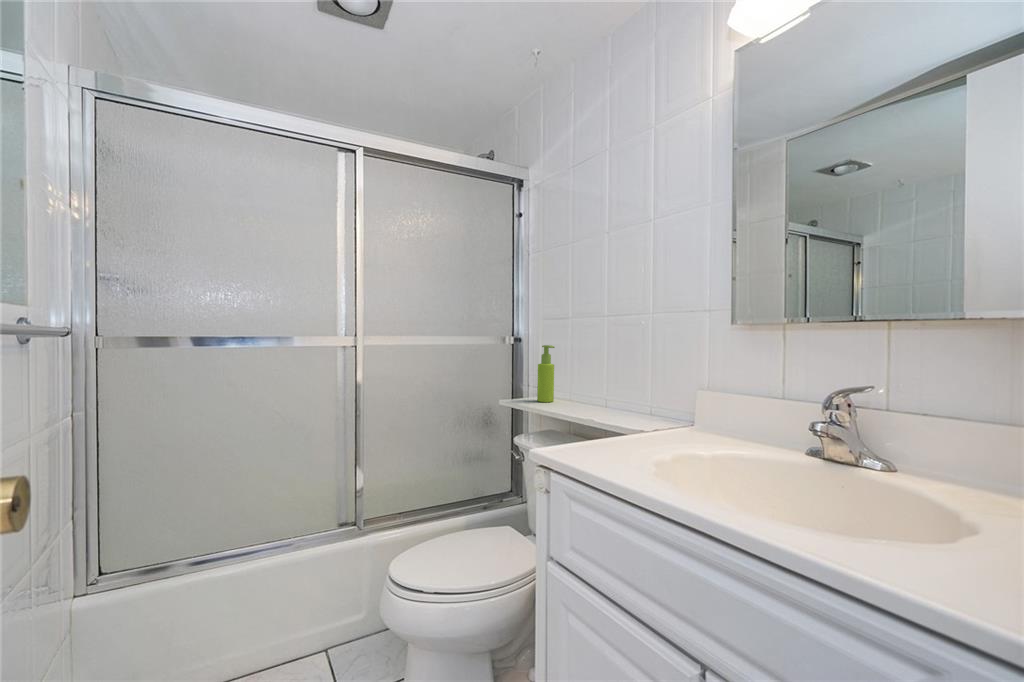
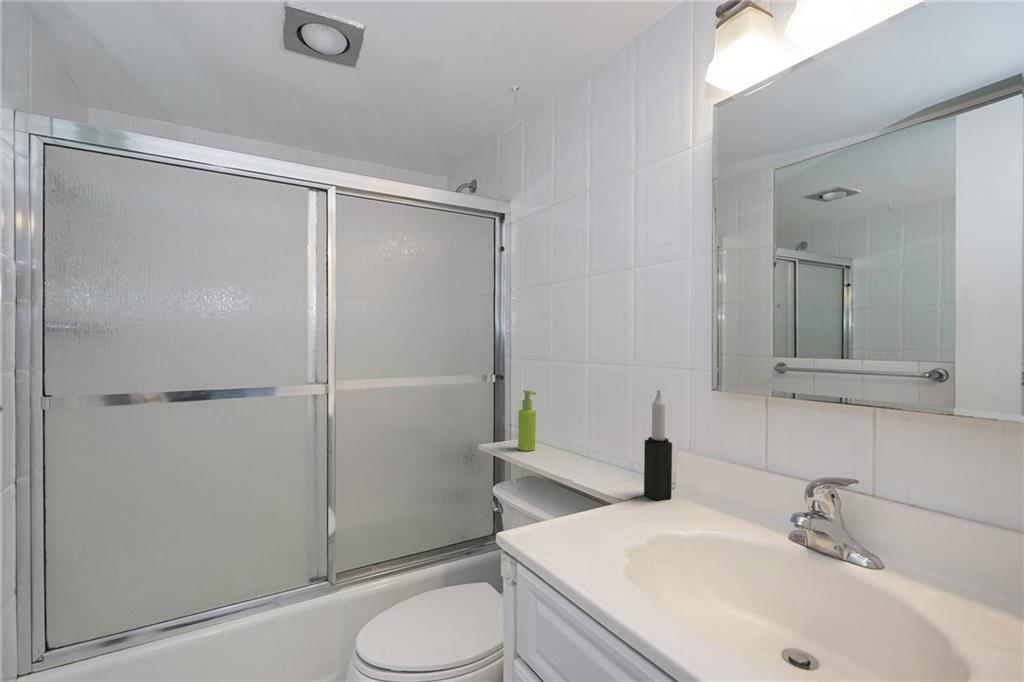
candle: none [663,327,691,431] -> present [644,390,672,500]

